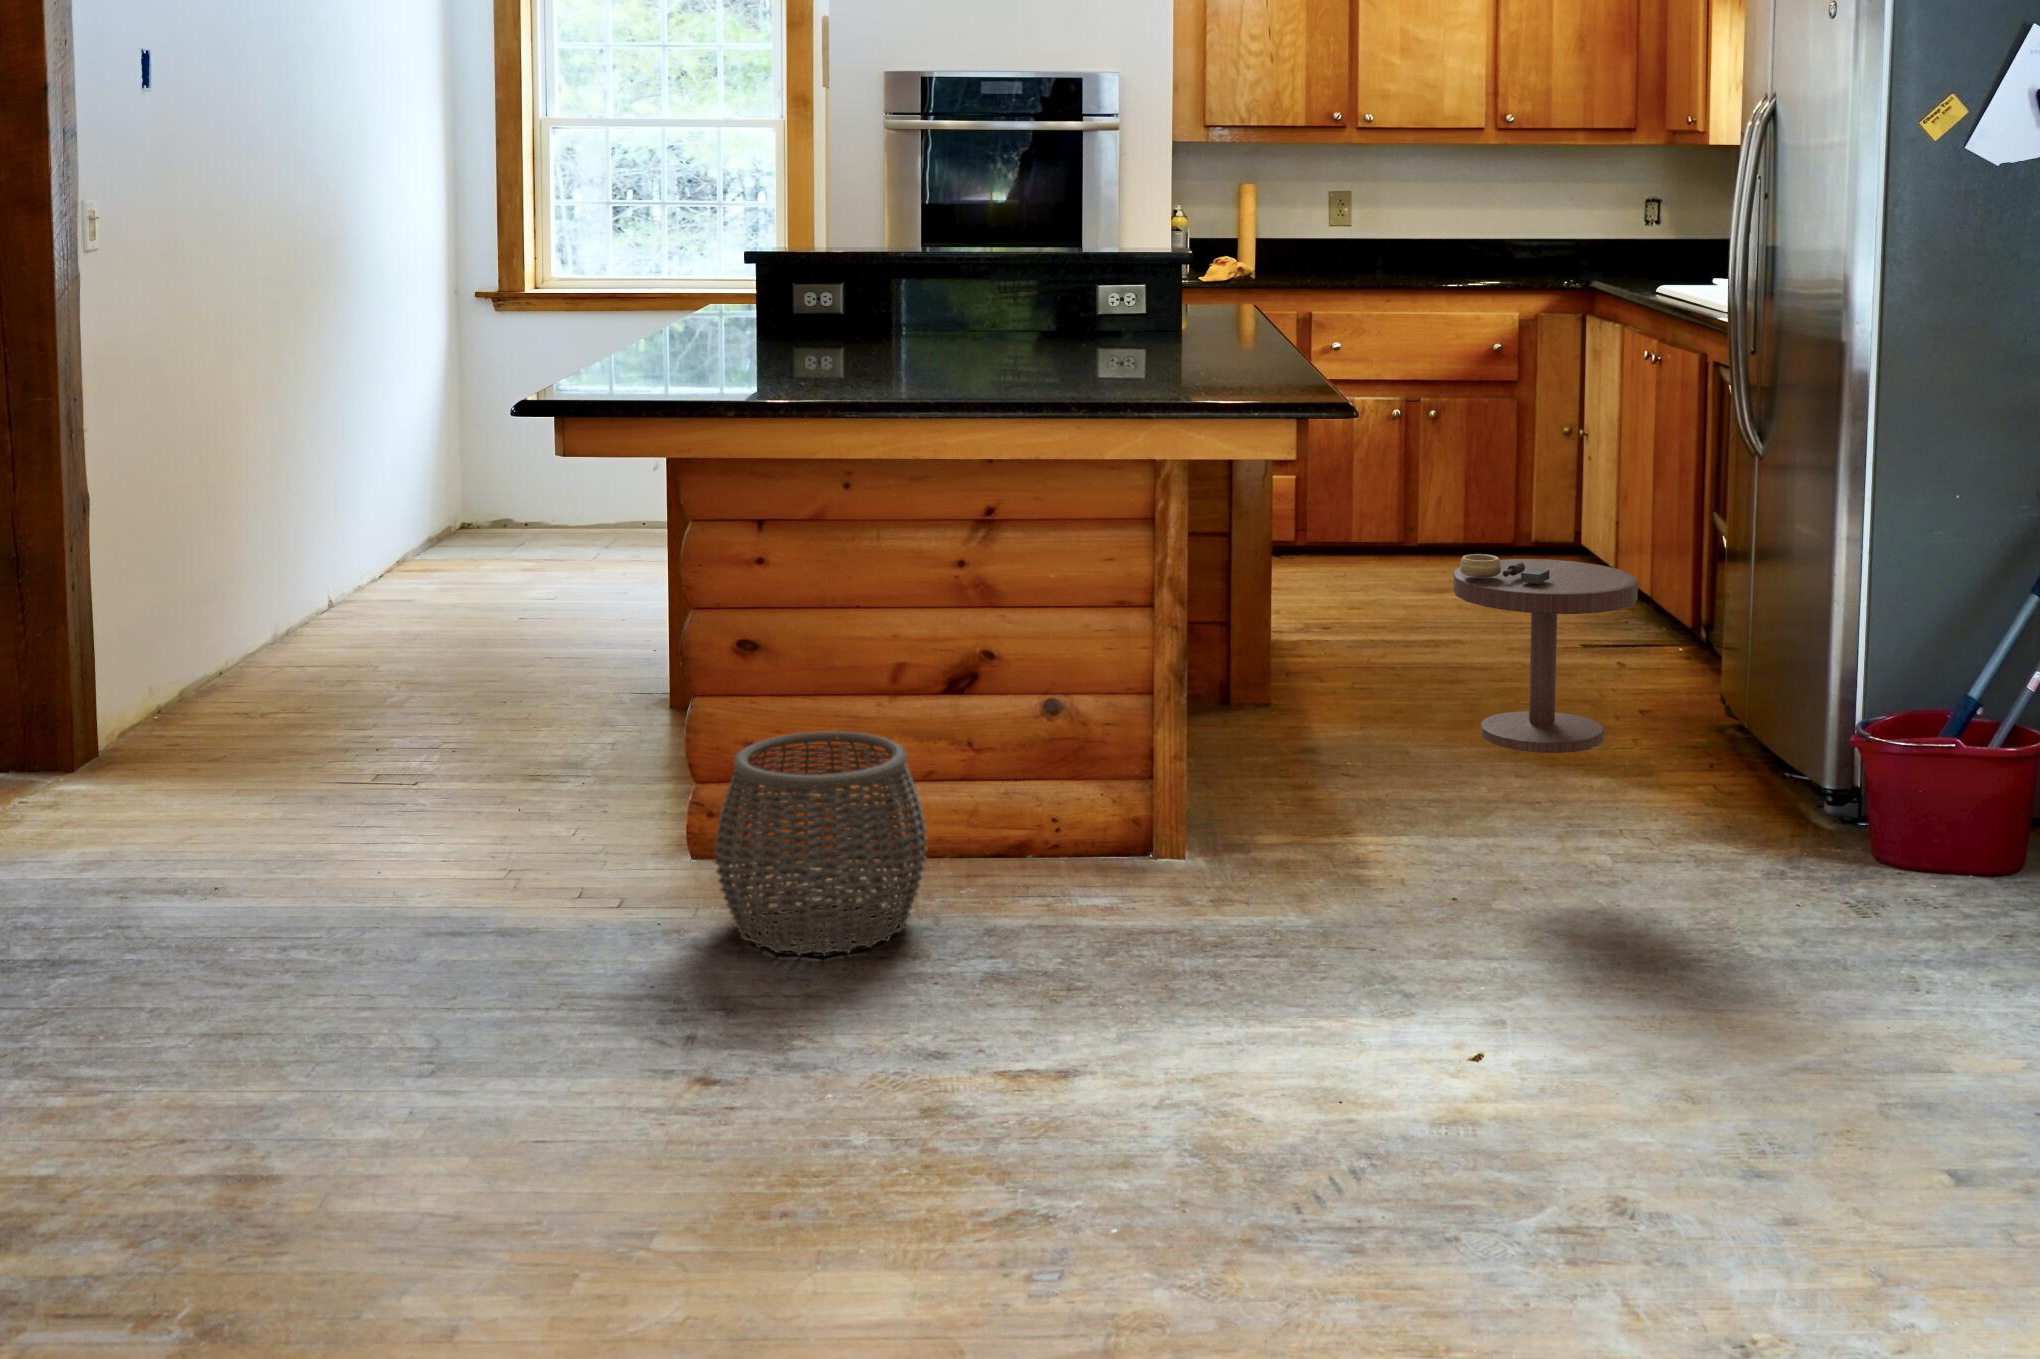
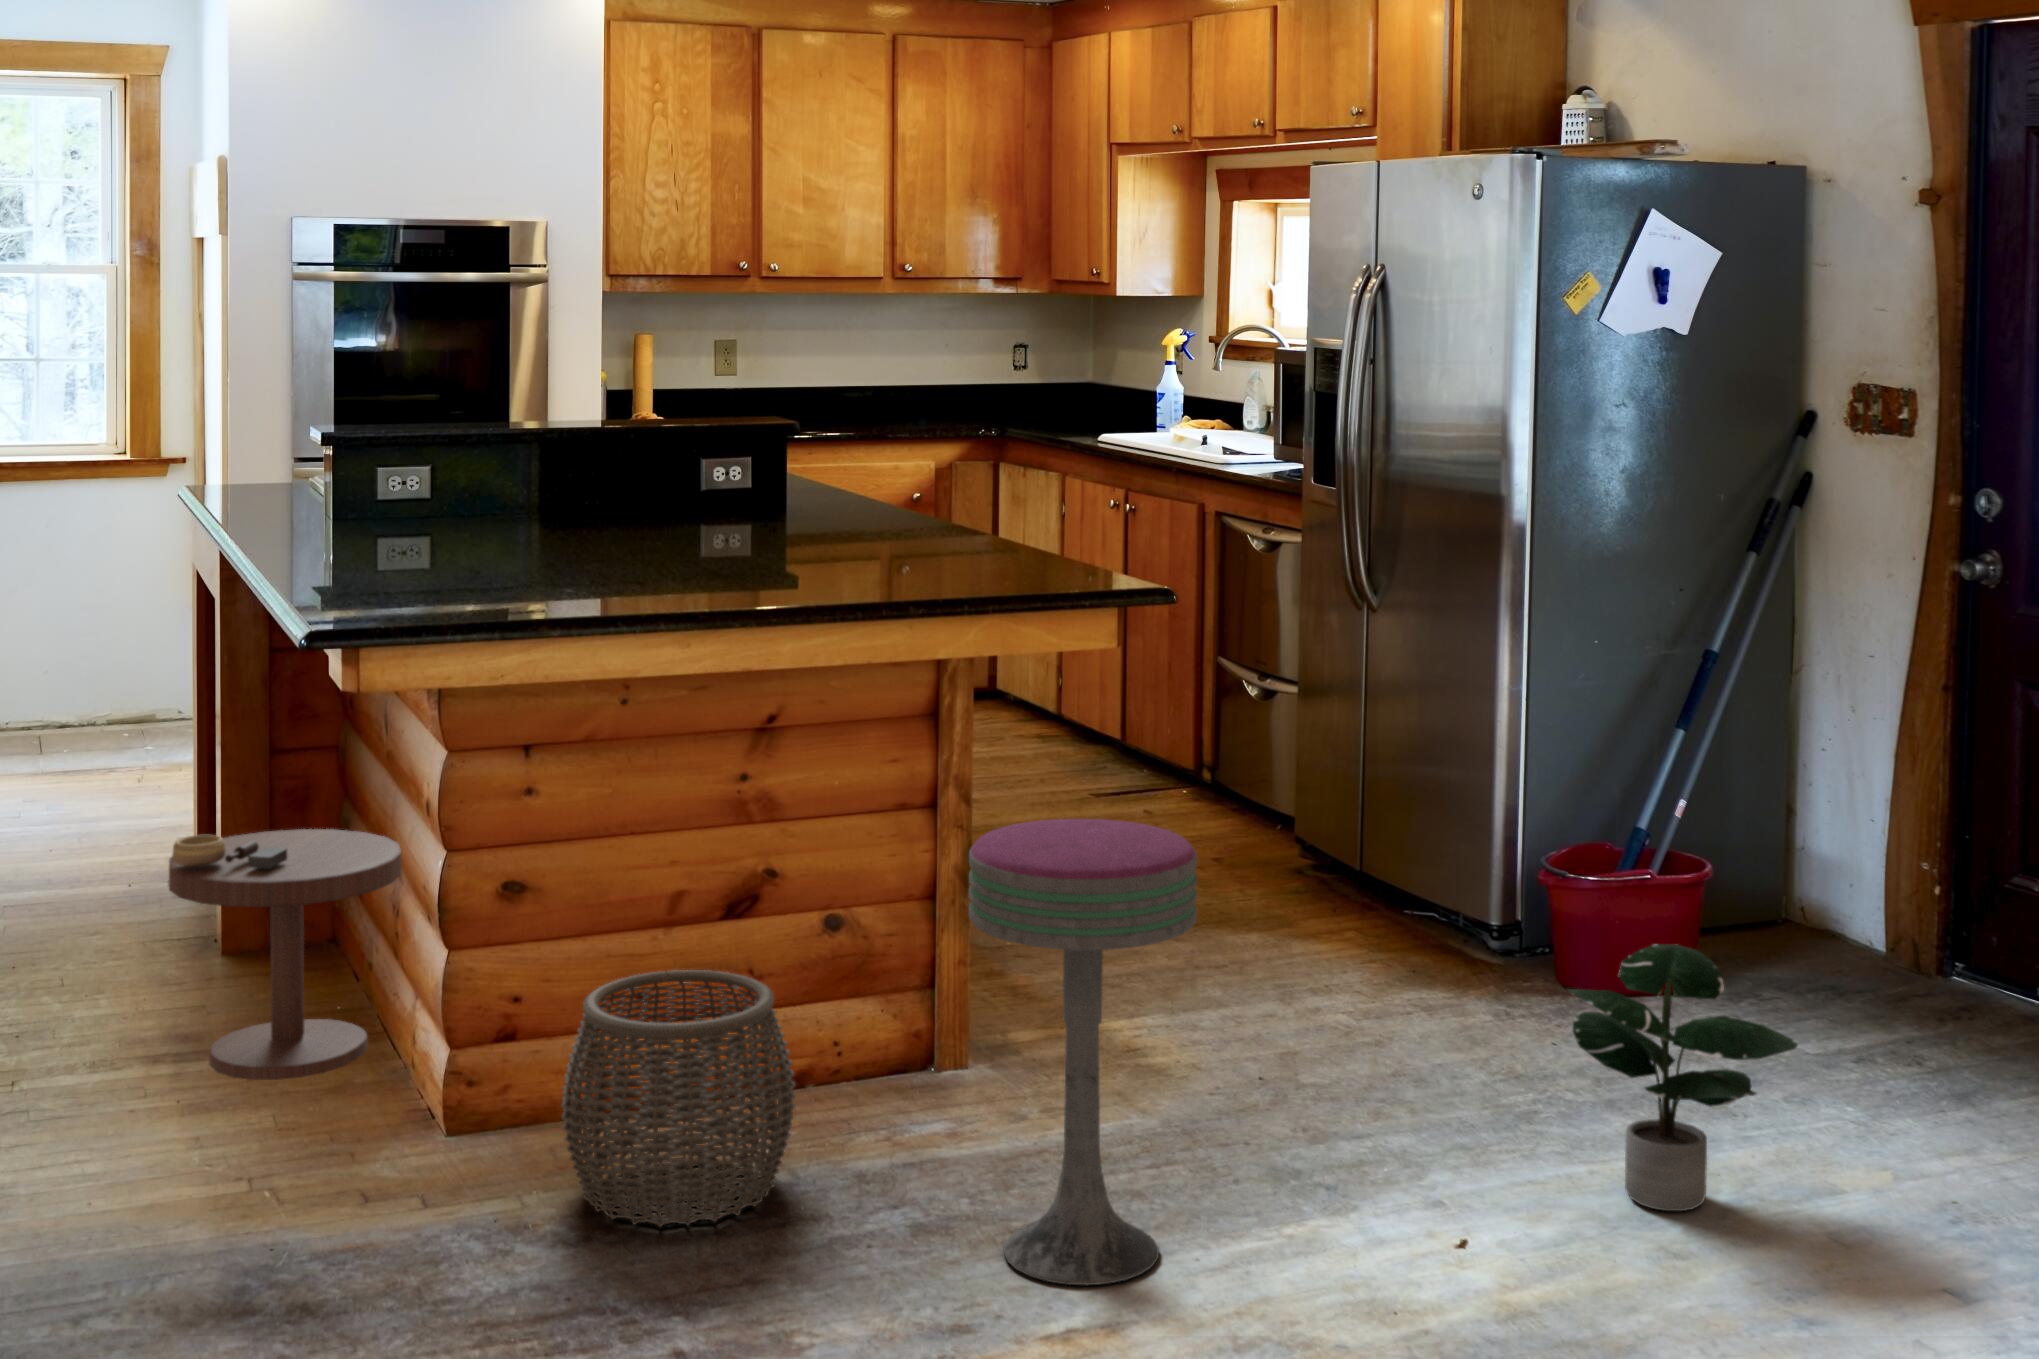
side table: present [1453,554,1638,888] -> present [169,829,401,1080]
bar stool: none [994,621,1215,1061] -> present [969,819,1197,1285]
potted plant: none [1624,809,1865,1087] -> present [1568,945,1798,1211]

